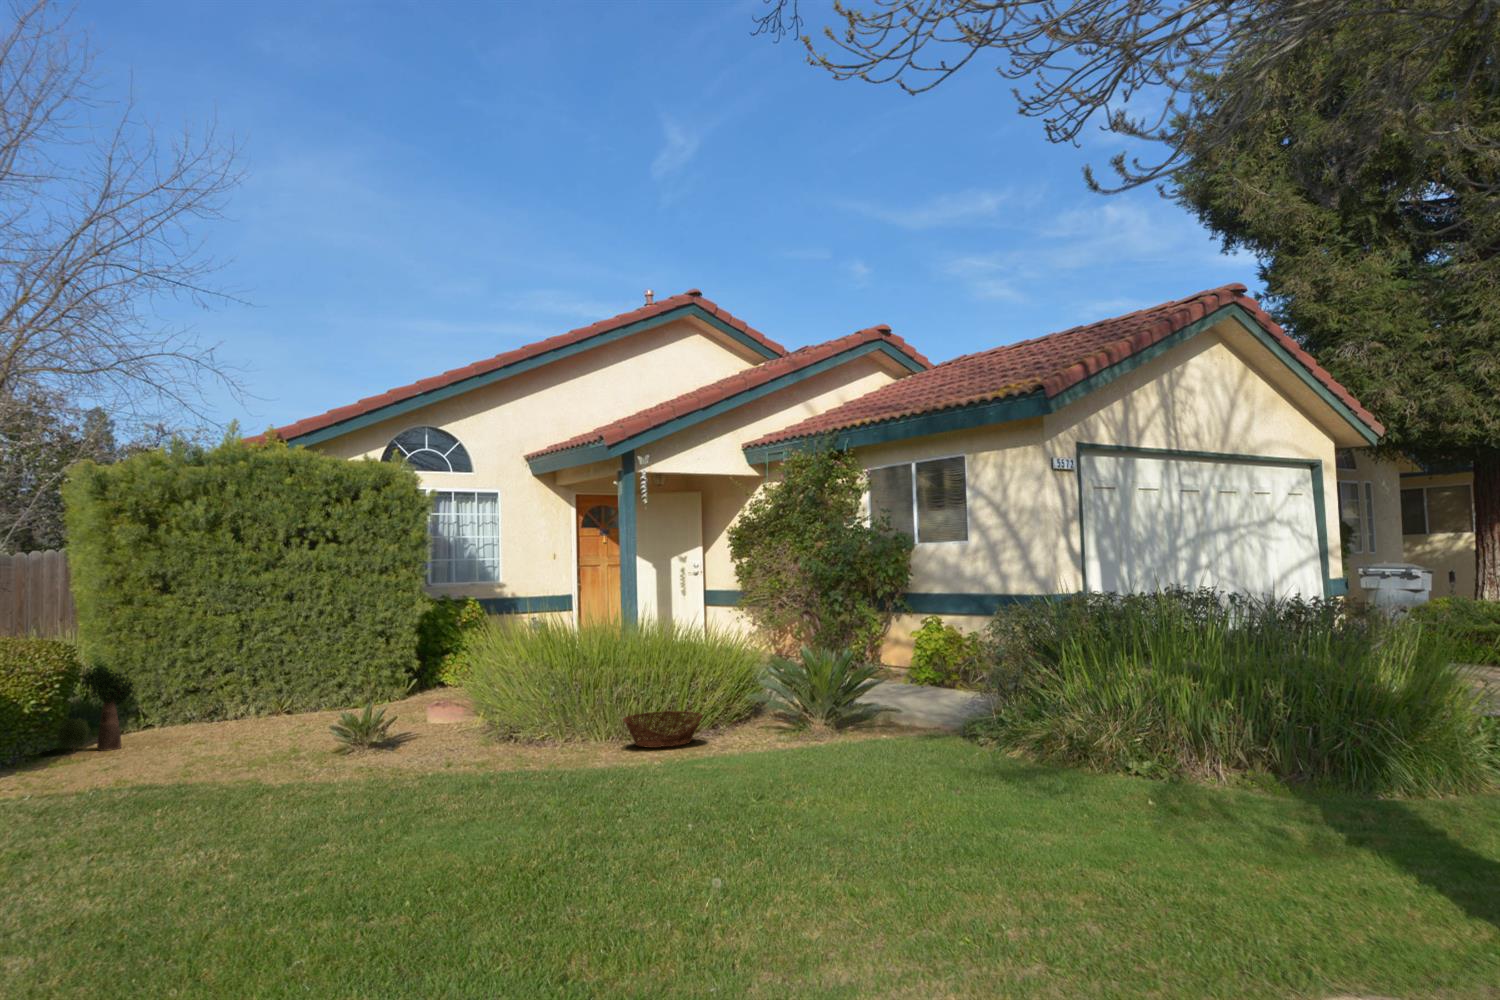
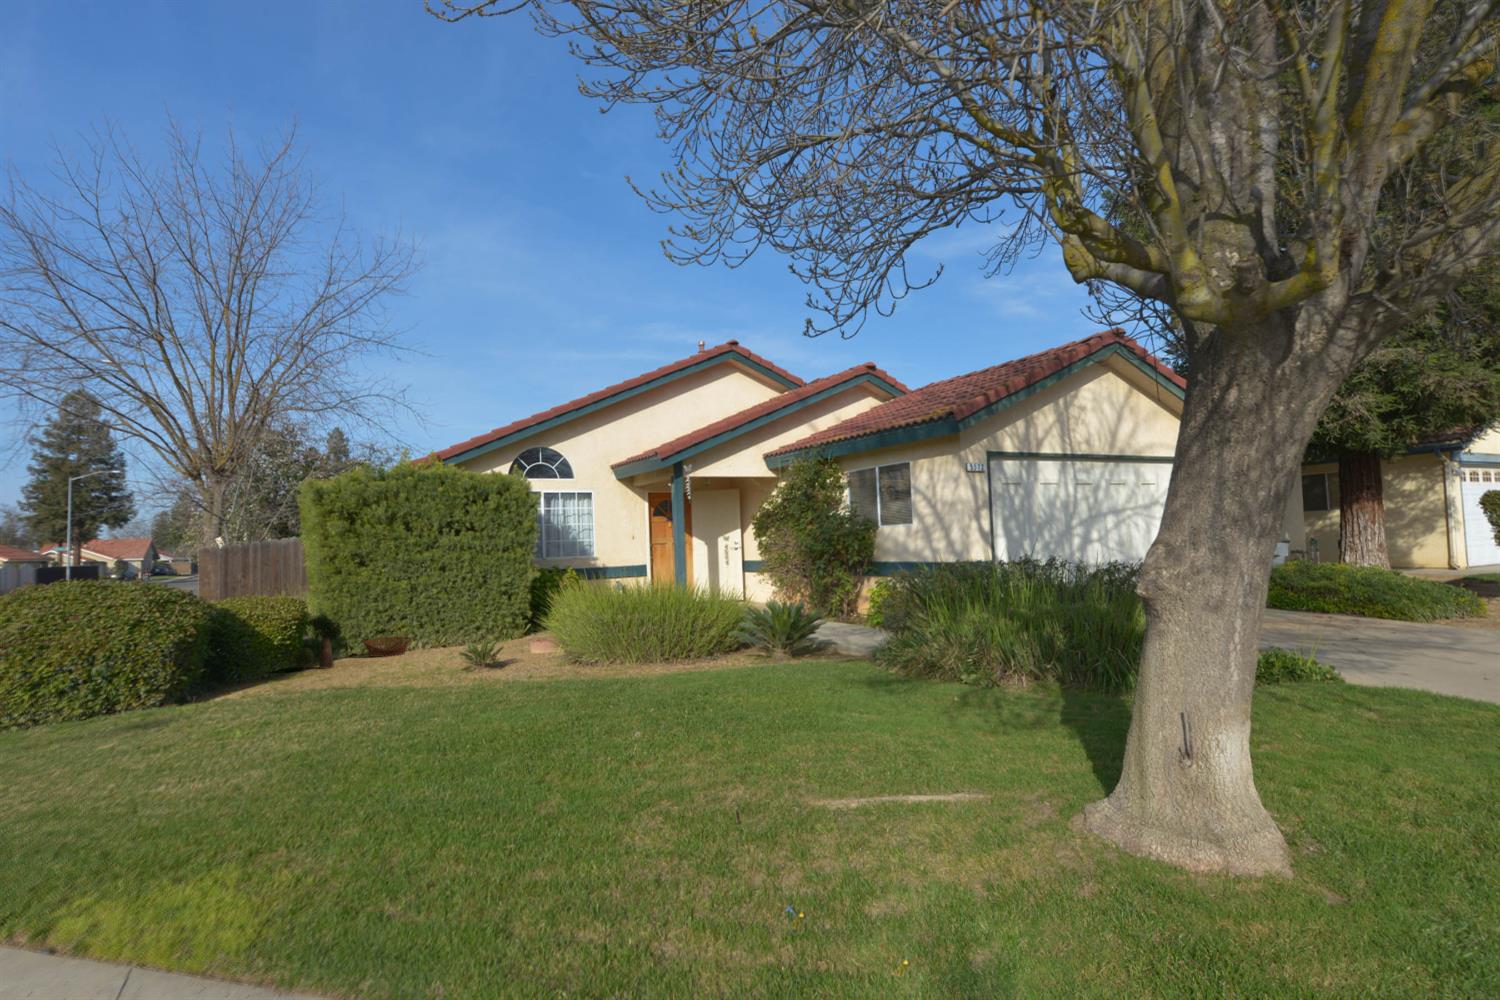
basket: present [623,711,703,748] -> present [363,637,411,657]

